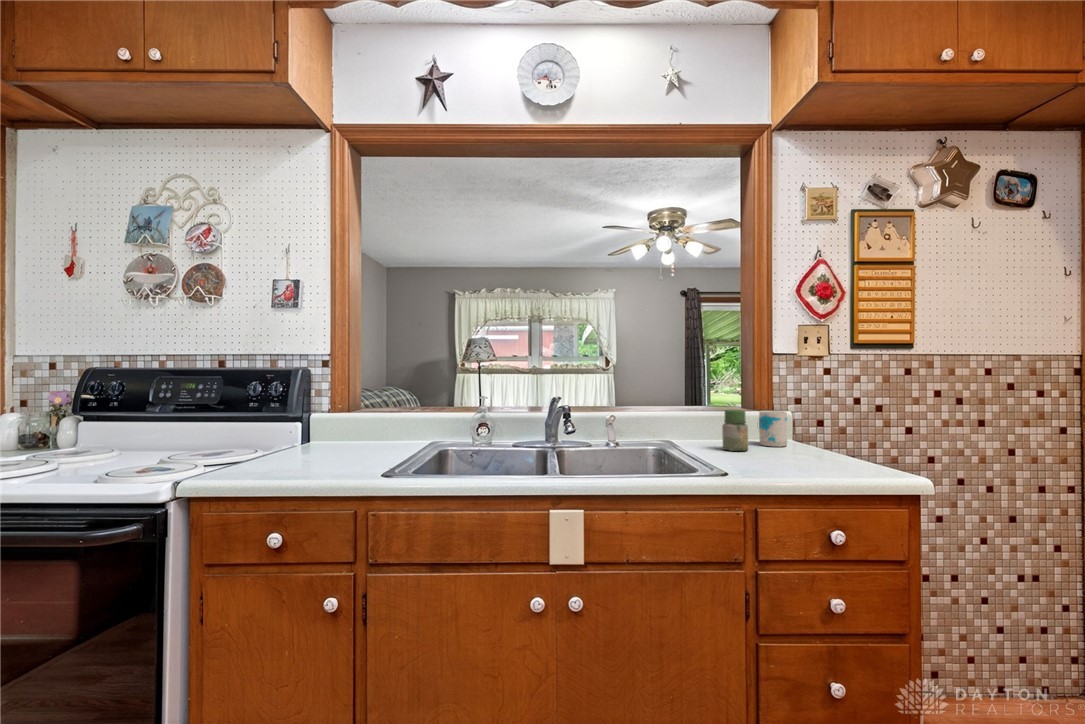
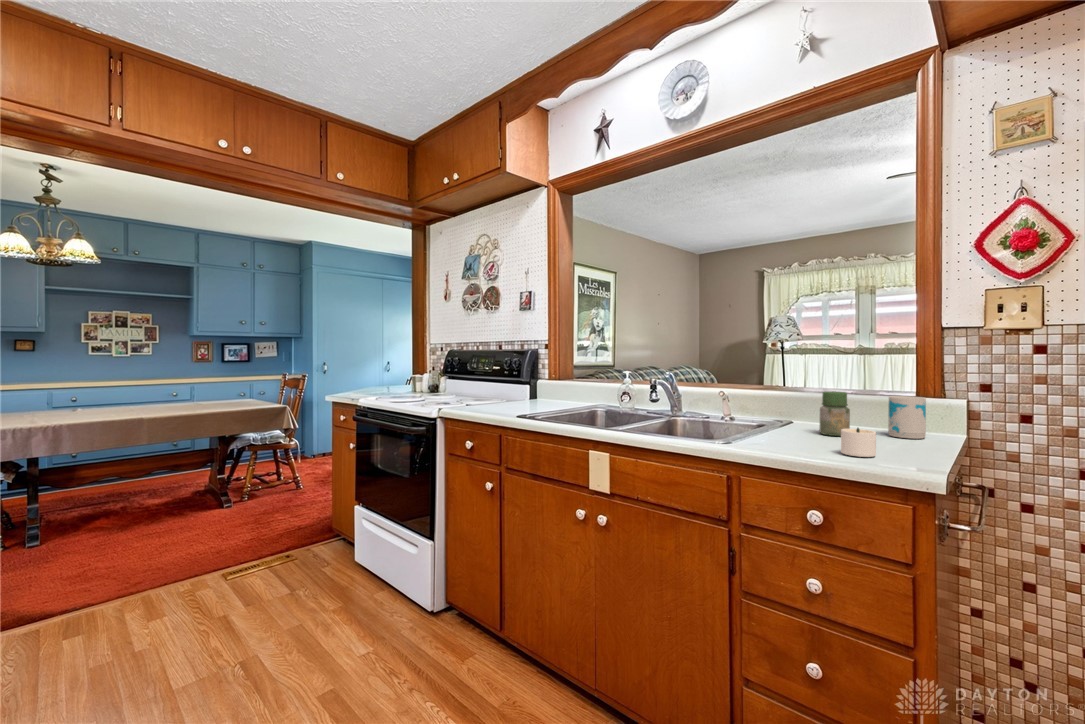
candle: none [805,442,851,469] -> present [841,428,876,457]

